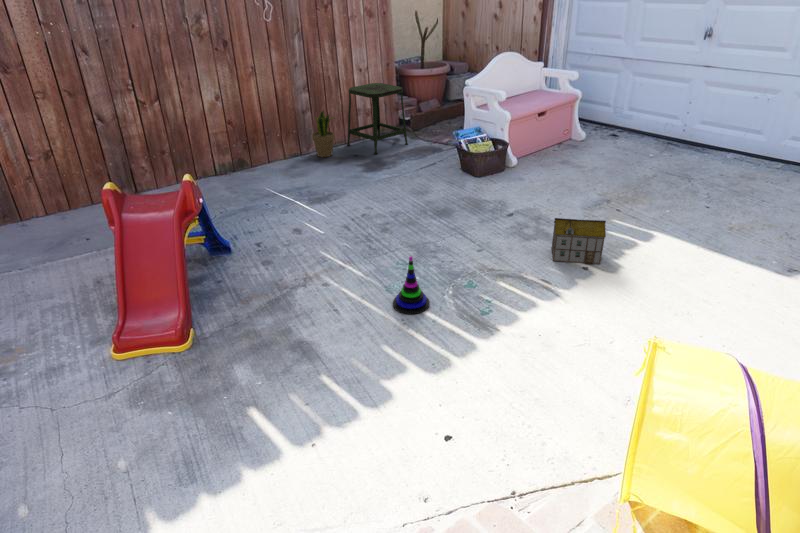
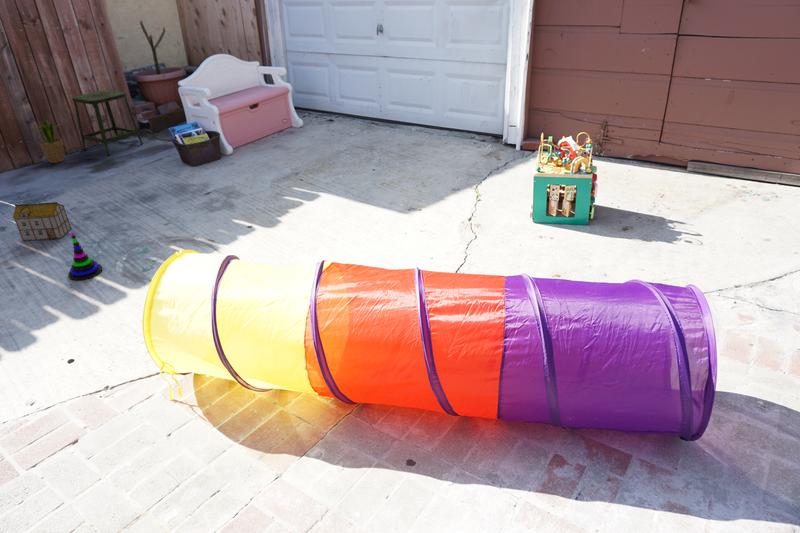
toy house: present [551,218,606,264] -> present [13,202,71,241]

